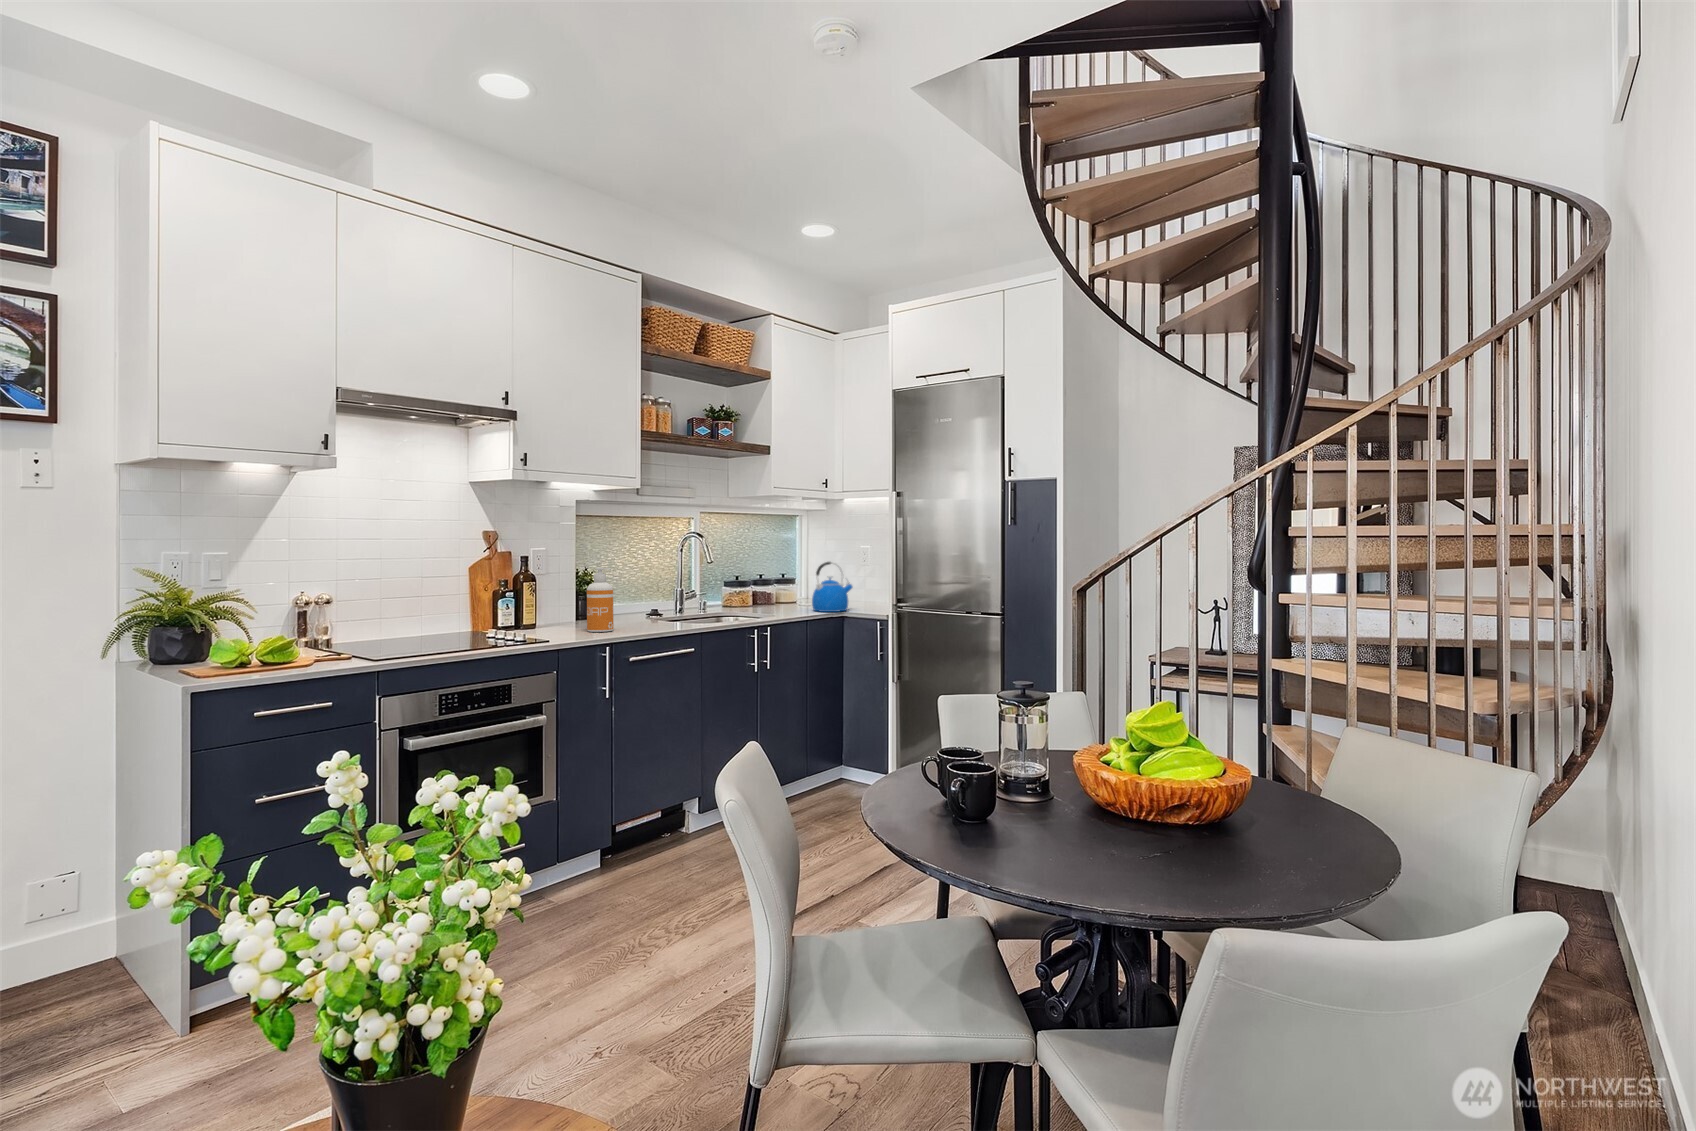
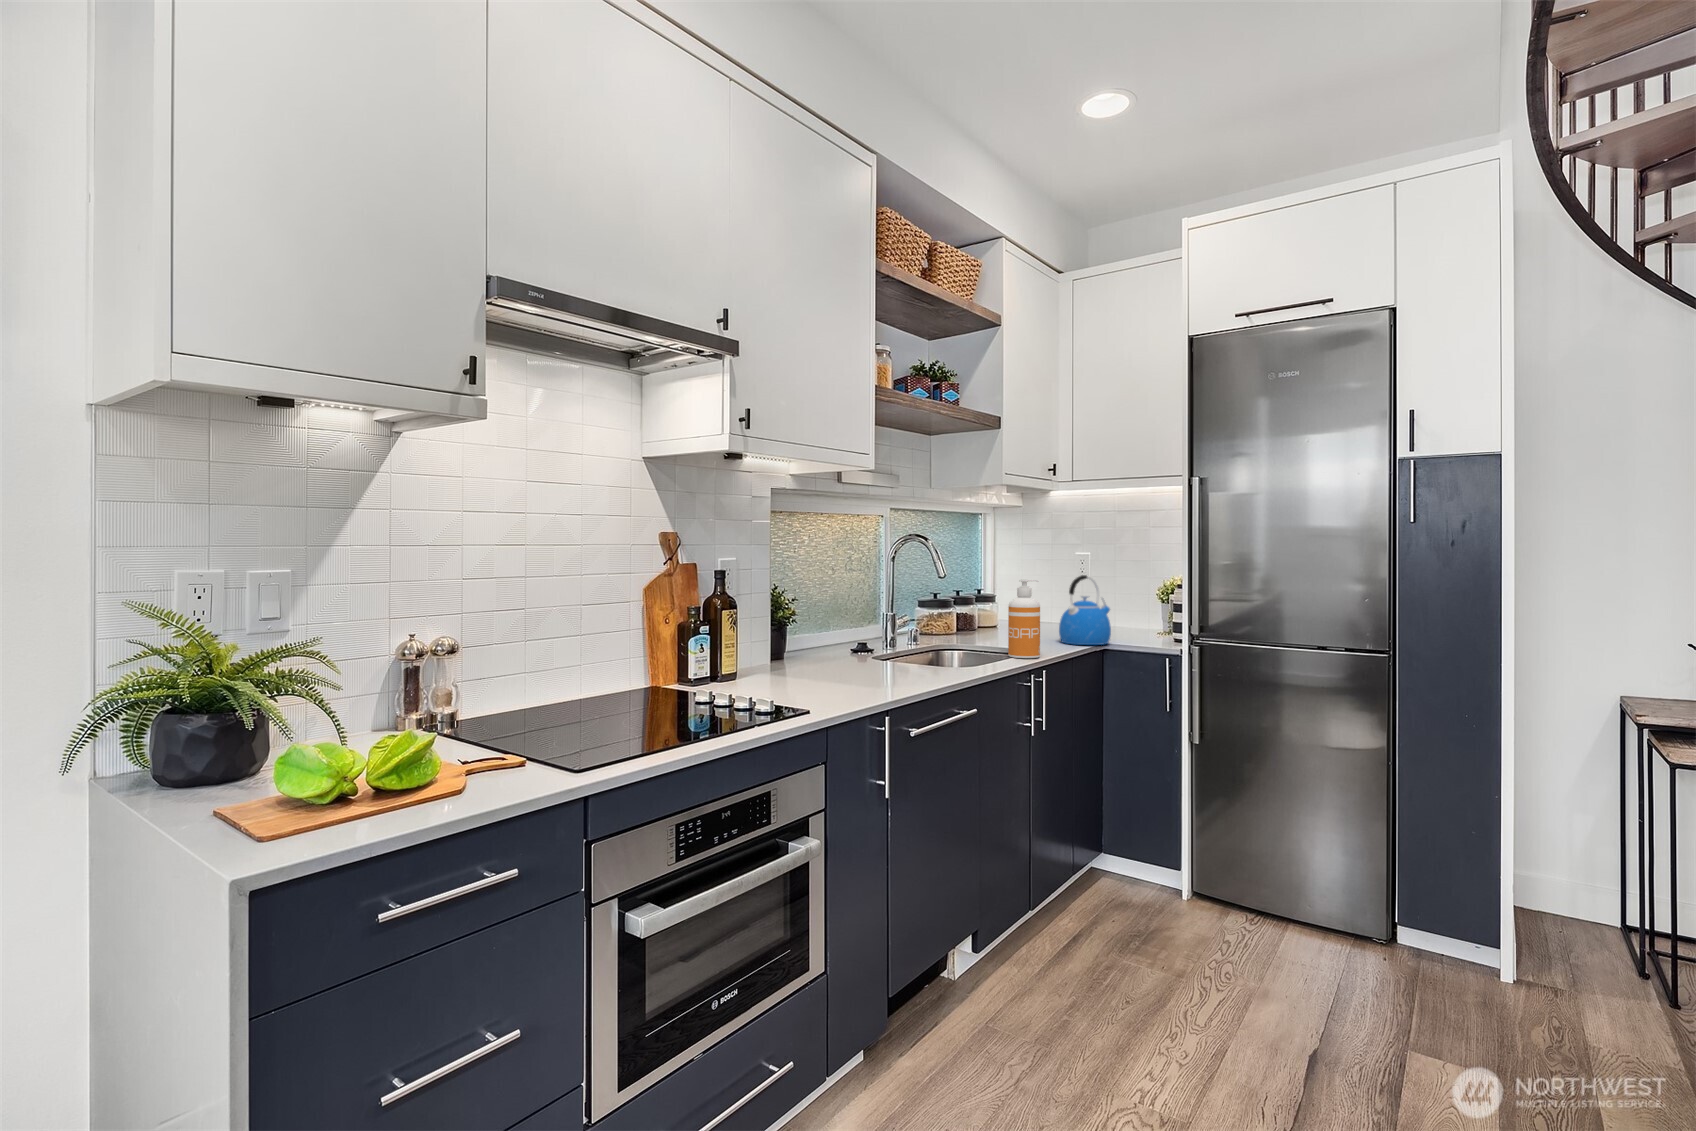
soap dispenser: present [587,568,614,632] -> present [1008,579,1040,658]

